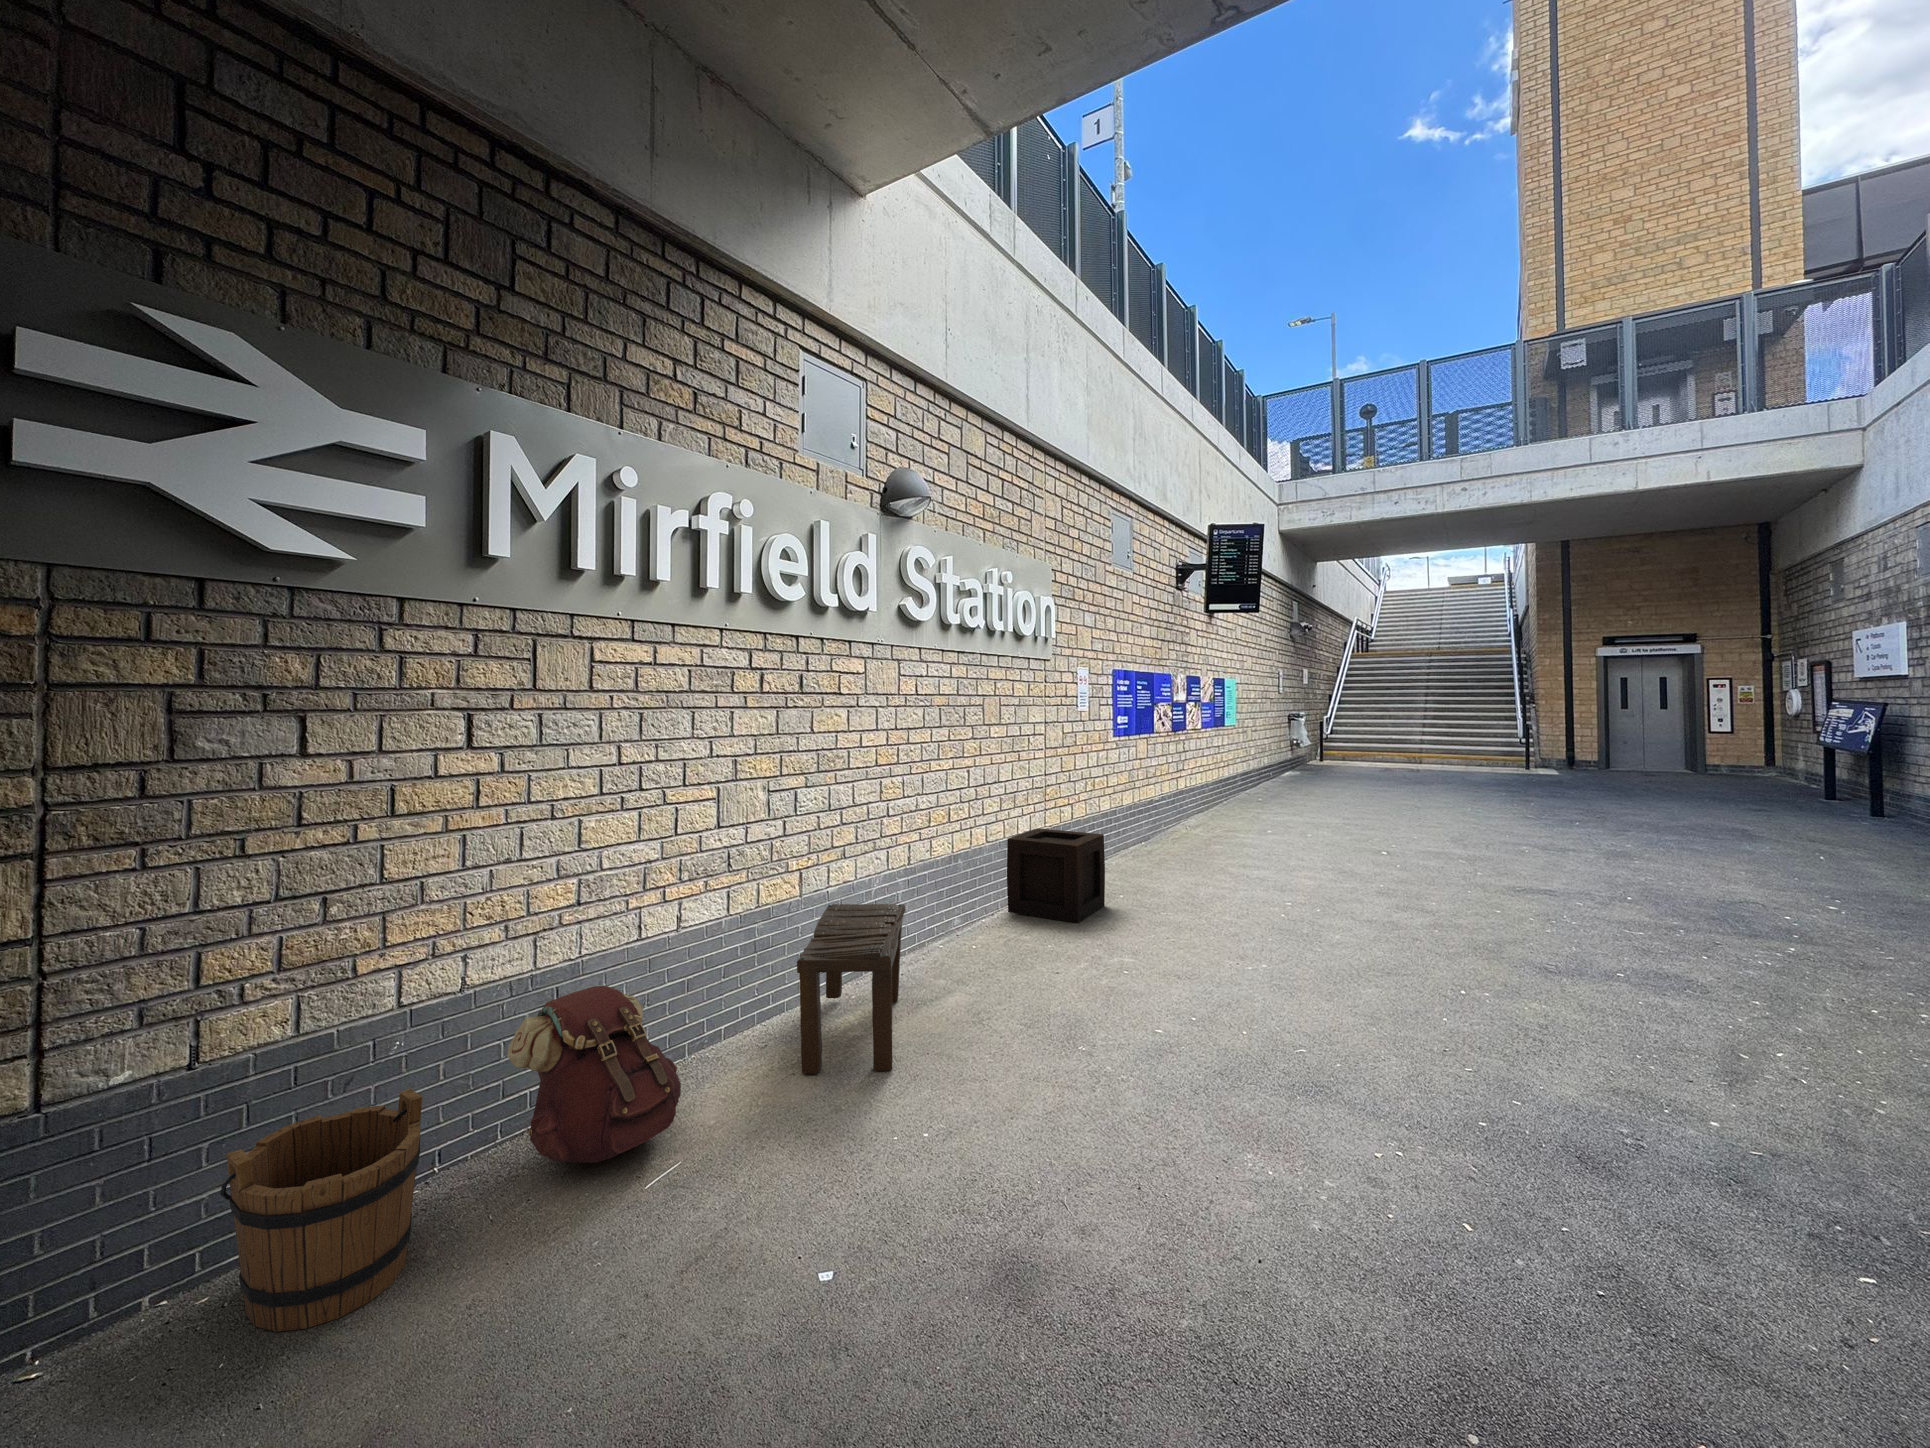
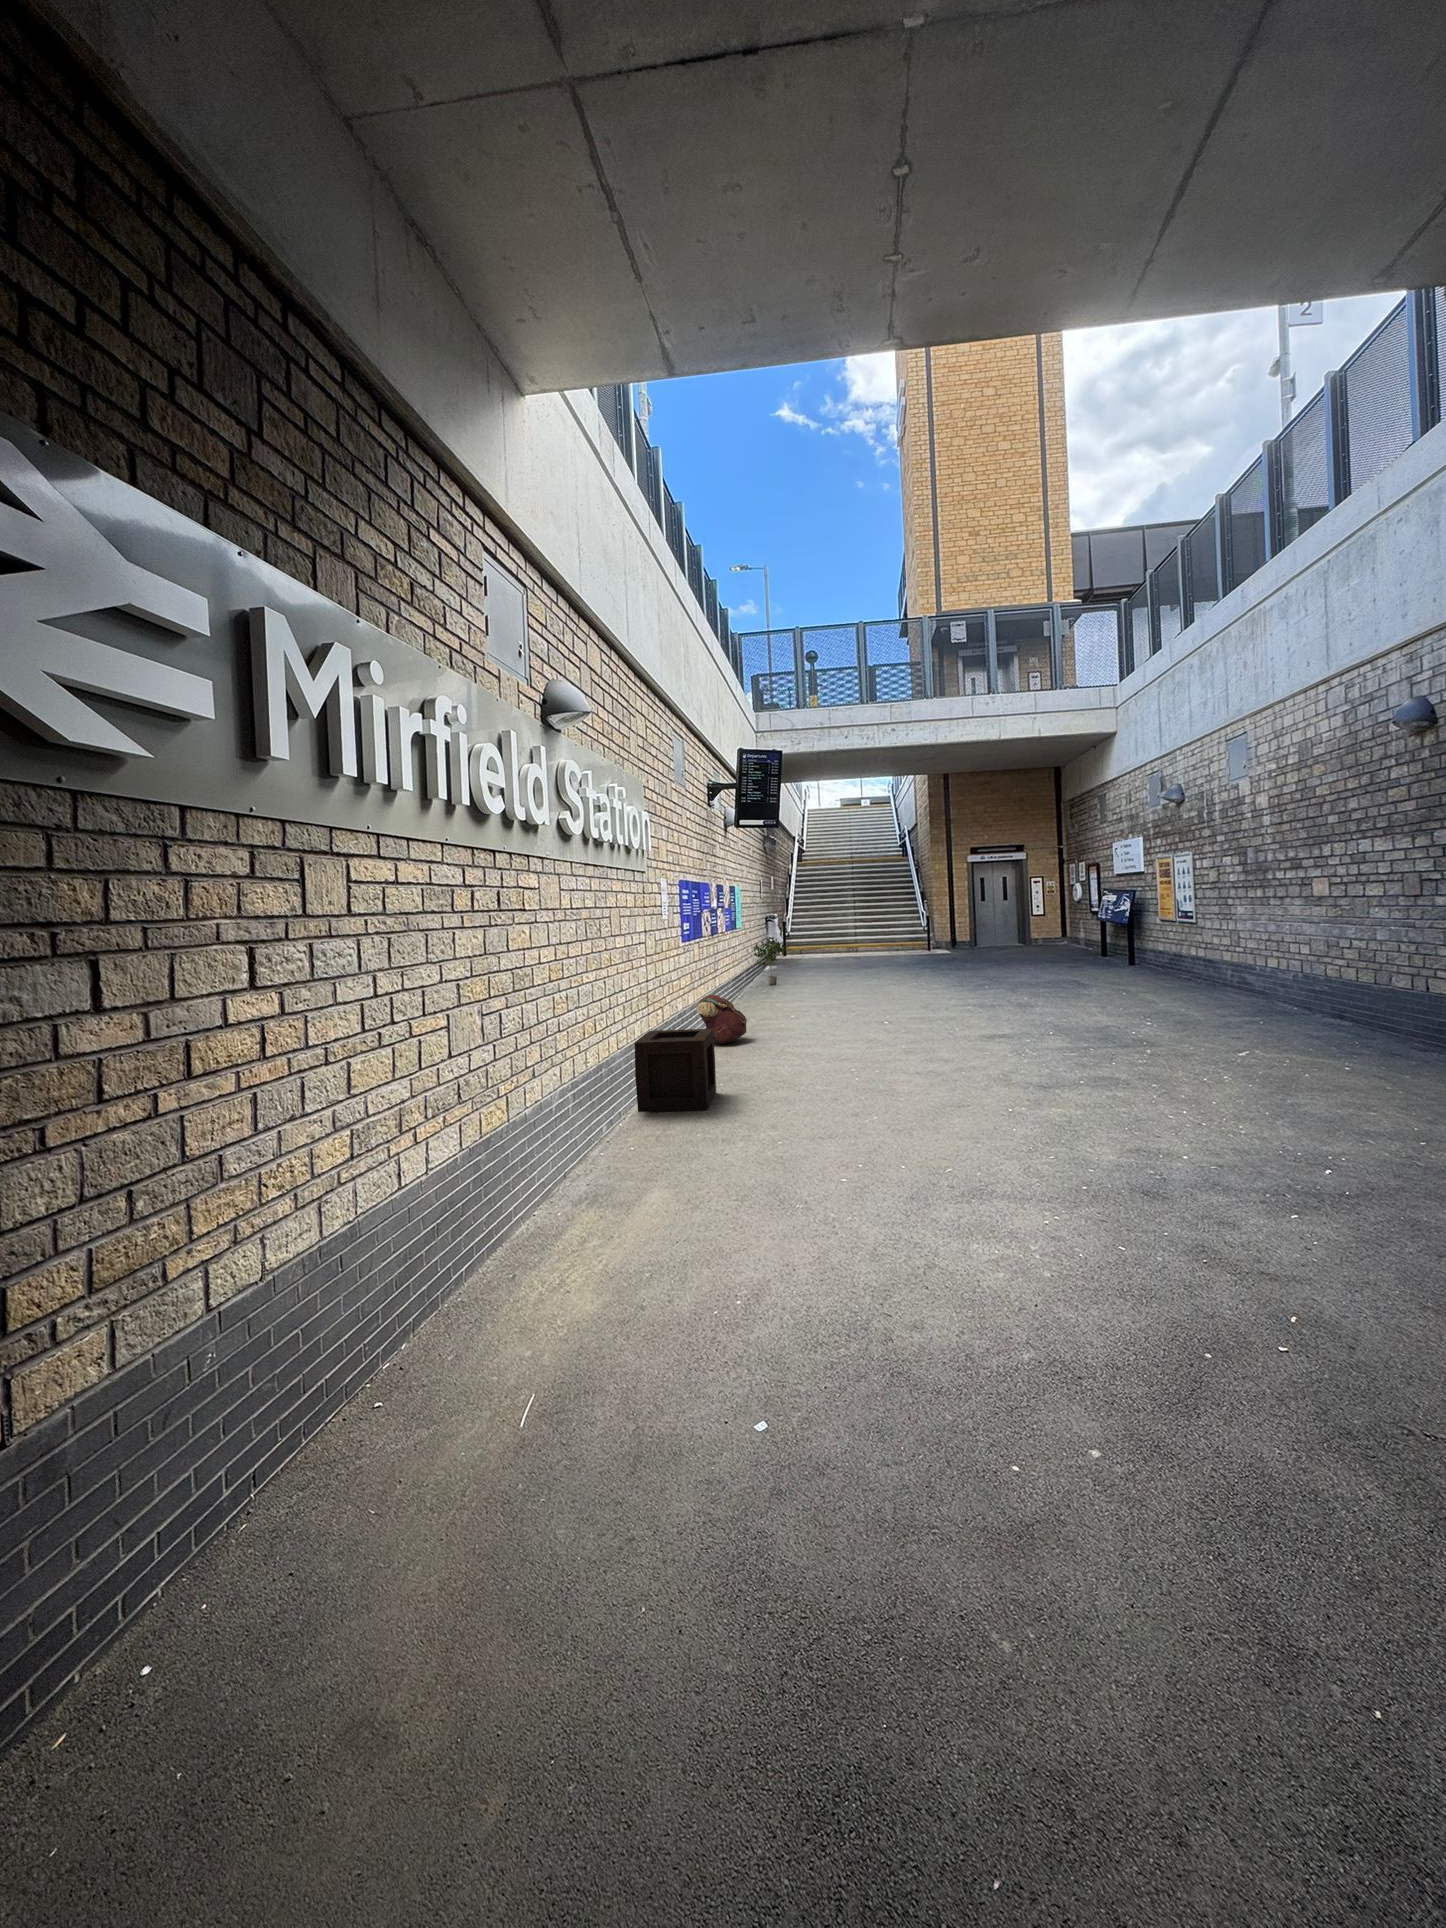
potted plant: none [1253,743,1298,795] -> present [753,941,788,985]
bench: present [797,904,905,1074] -> none [532,1111,661,1285]
backpack: present [508,986,681,1163] -> present [696,995,747,1044]
bucket: present [220,1089,422,1332] -> none [91,1392,330,1722]

